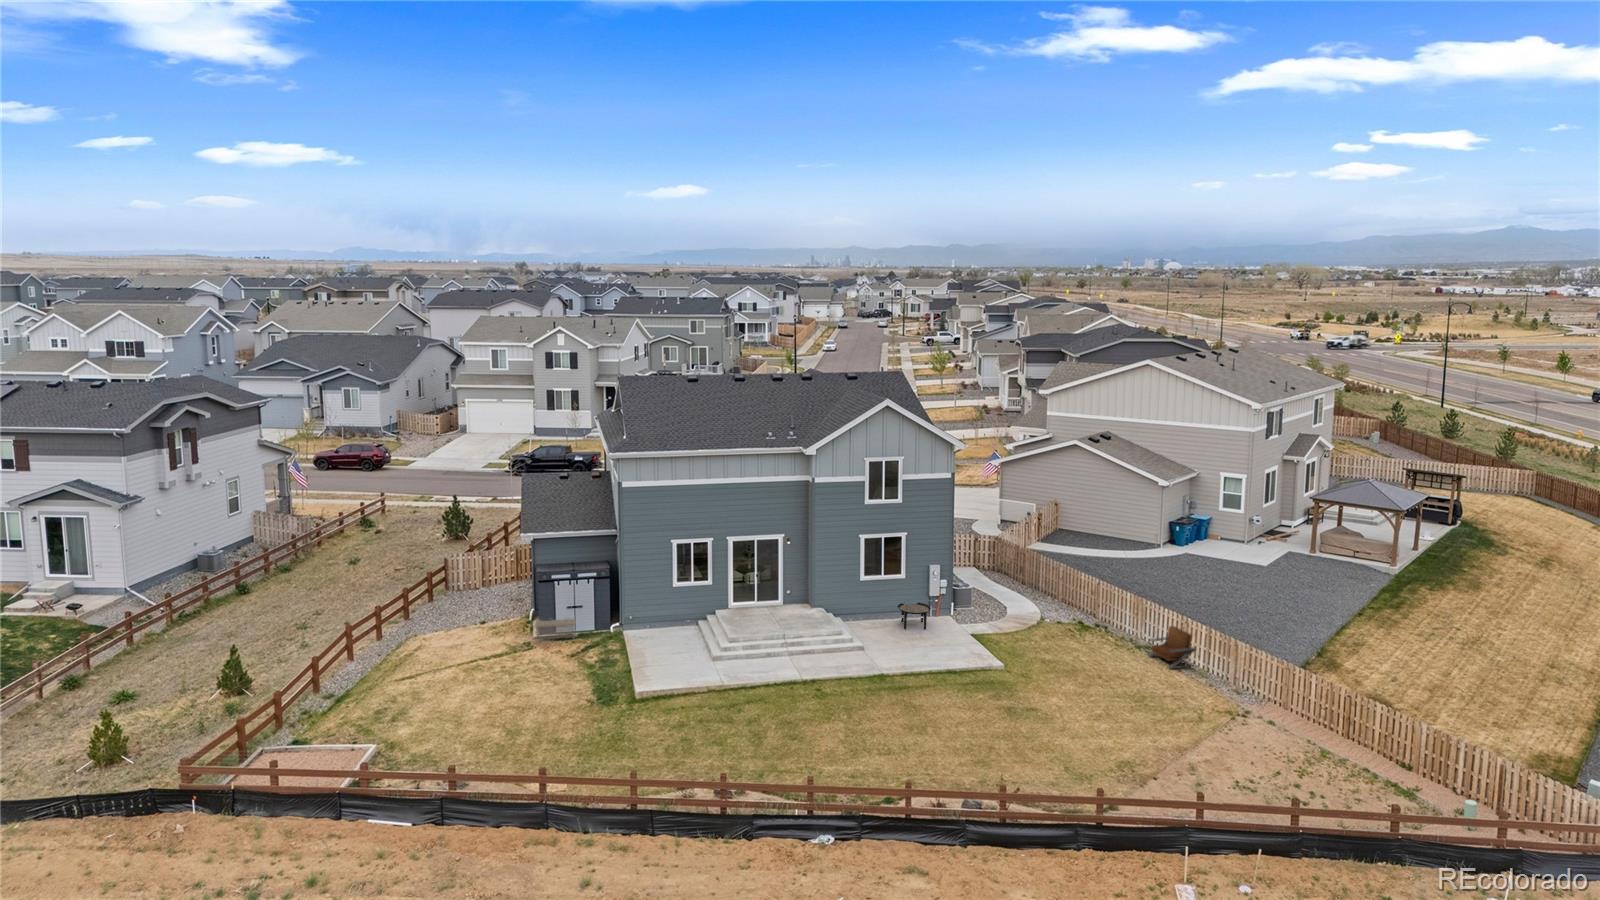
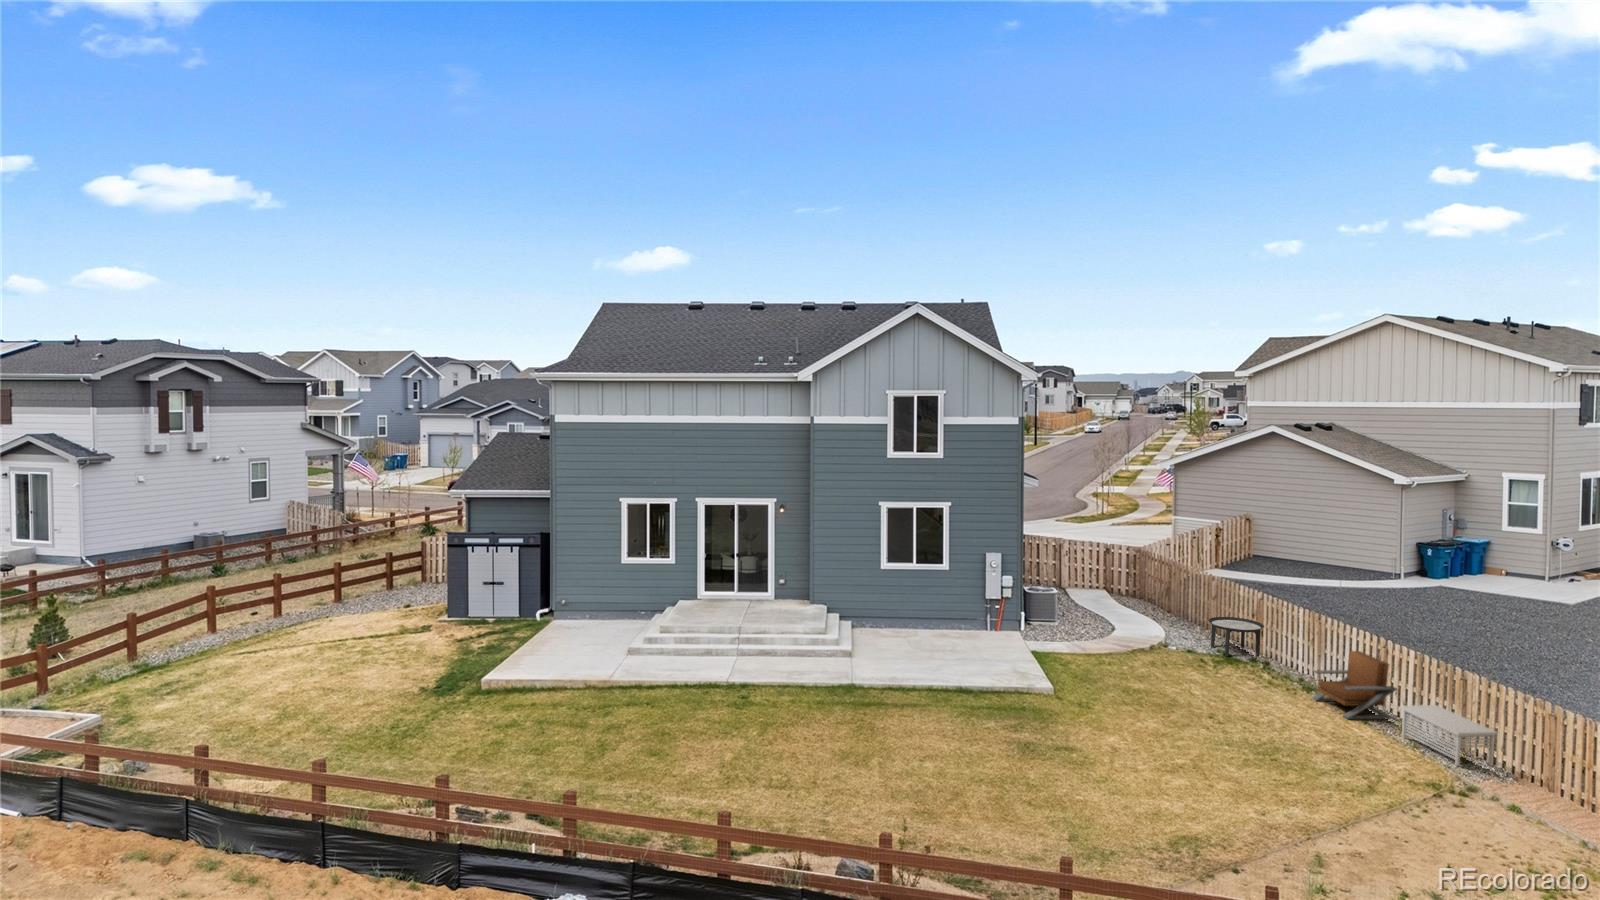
round table: present [898,603,931,630] -> present [1208,617,1264,657]
storage bench: present [535,617,575,640] -> present [1400,705,1497,766]

